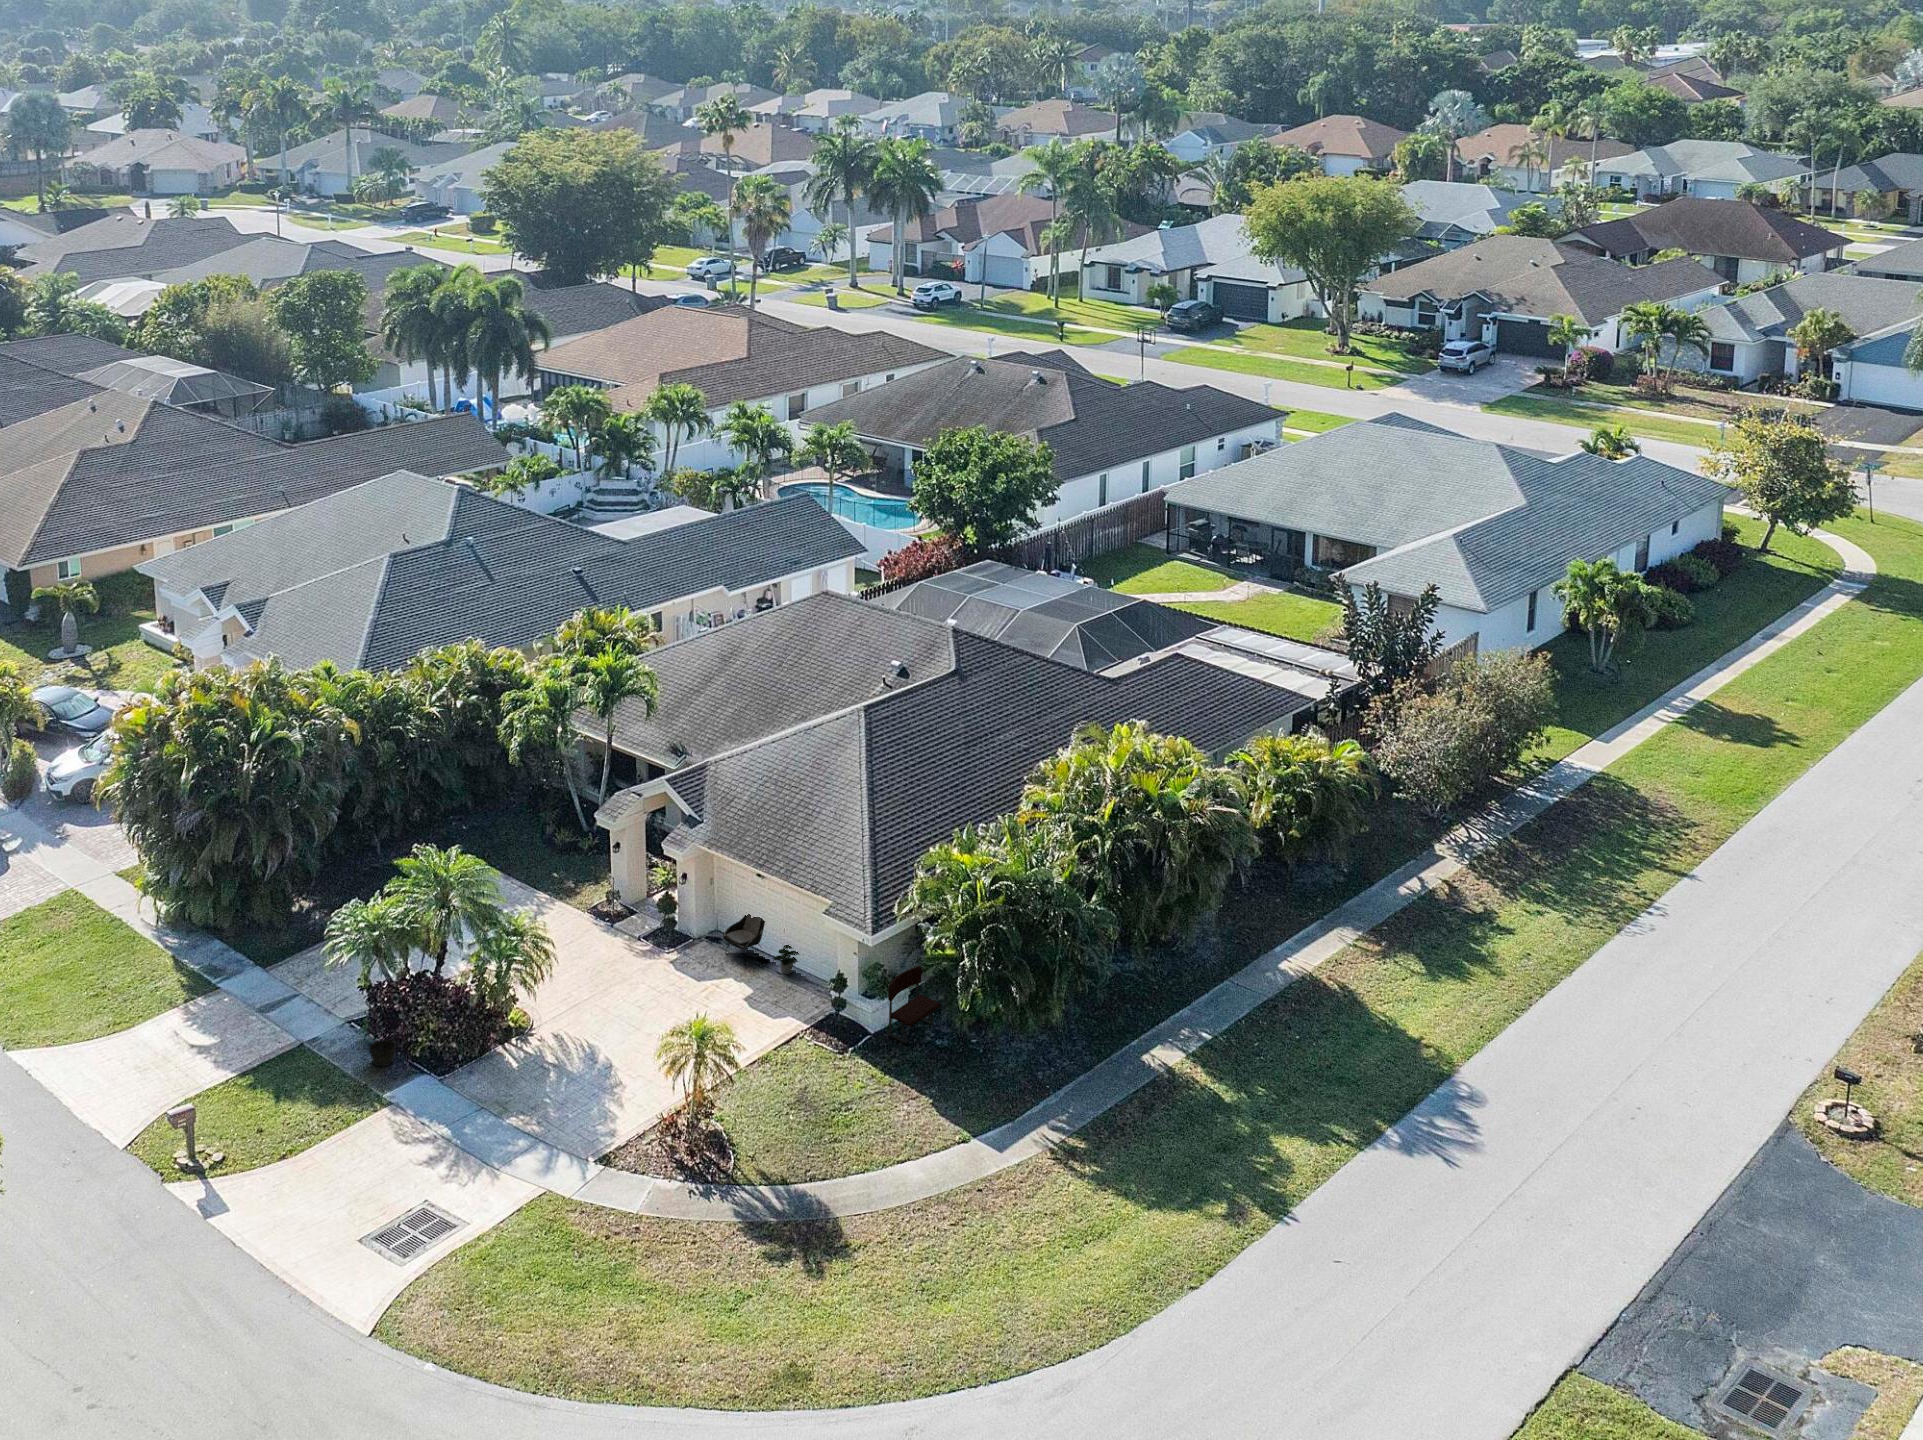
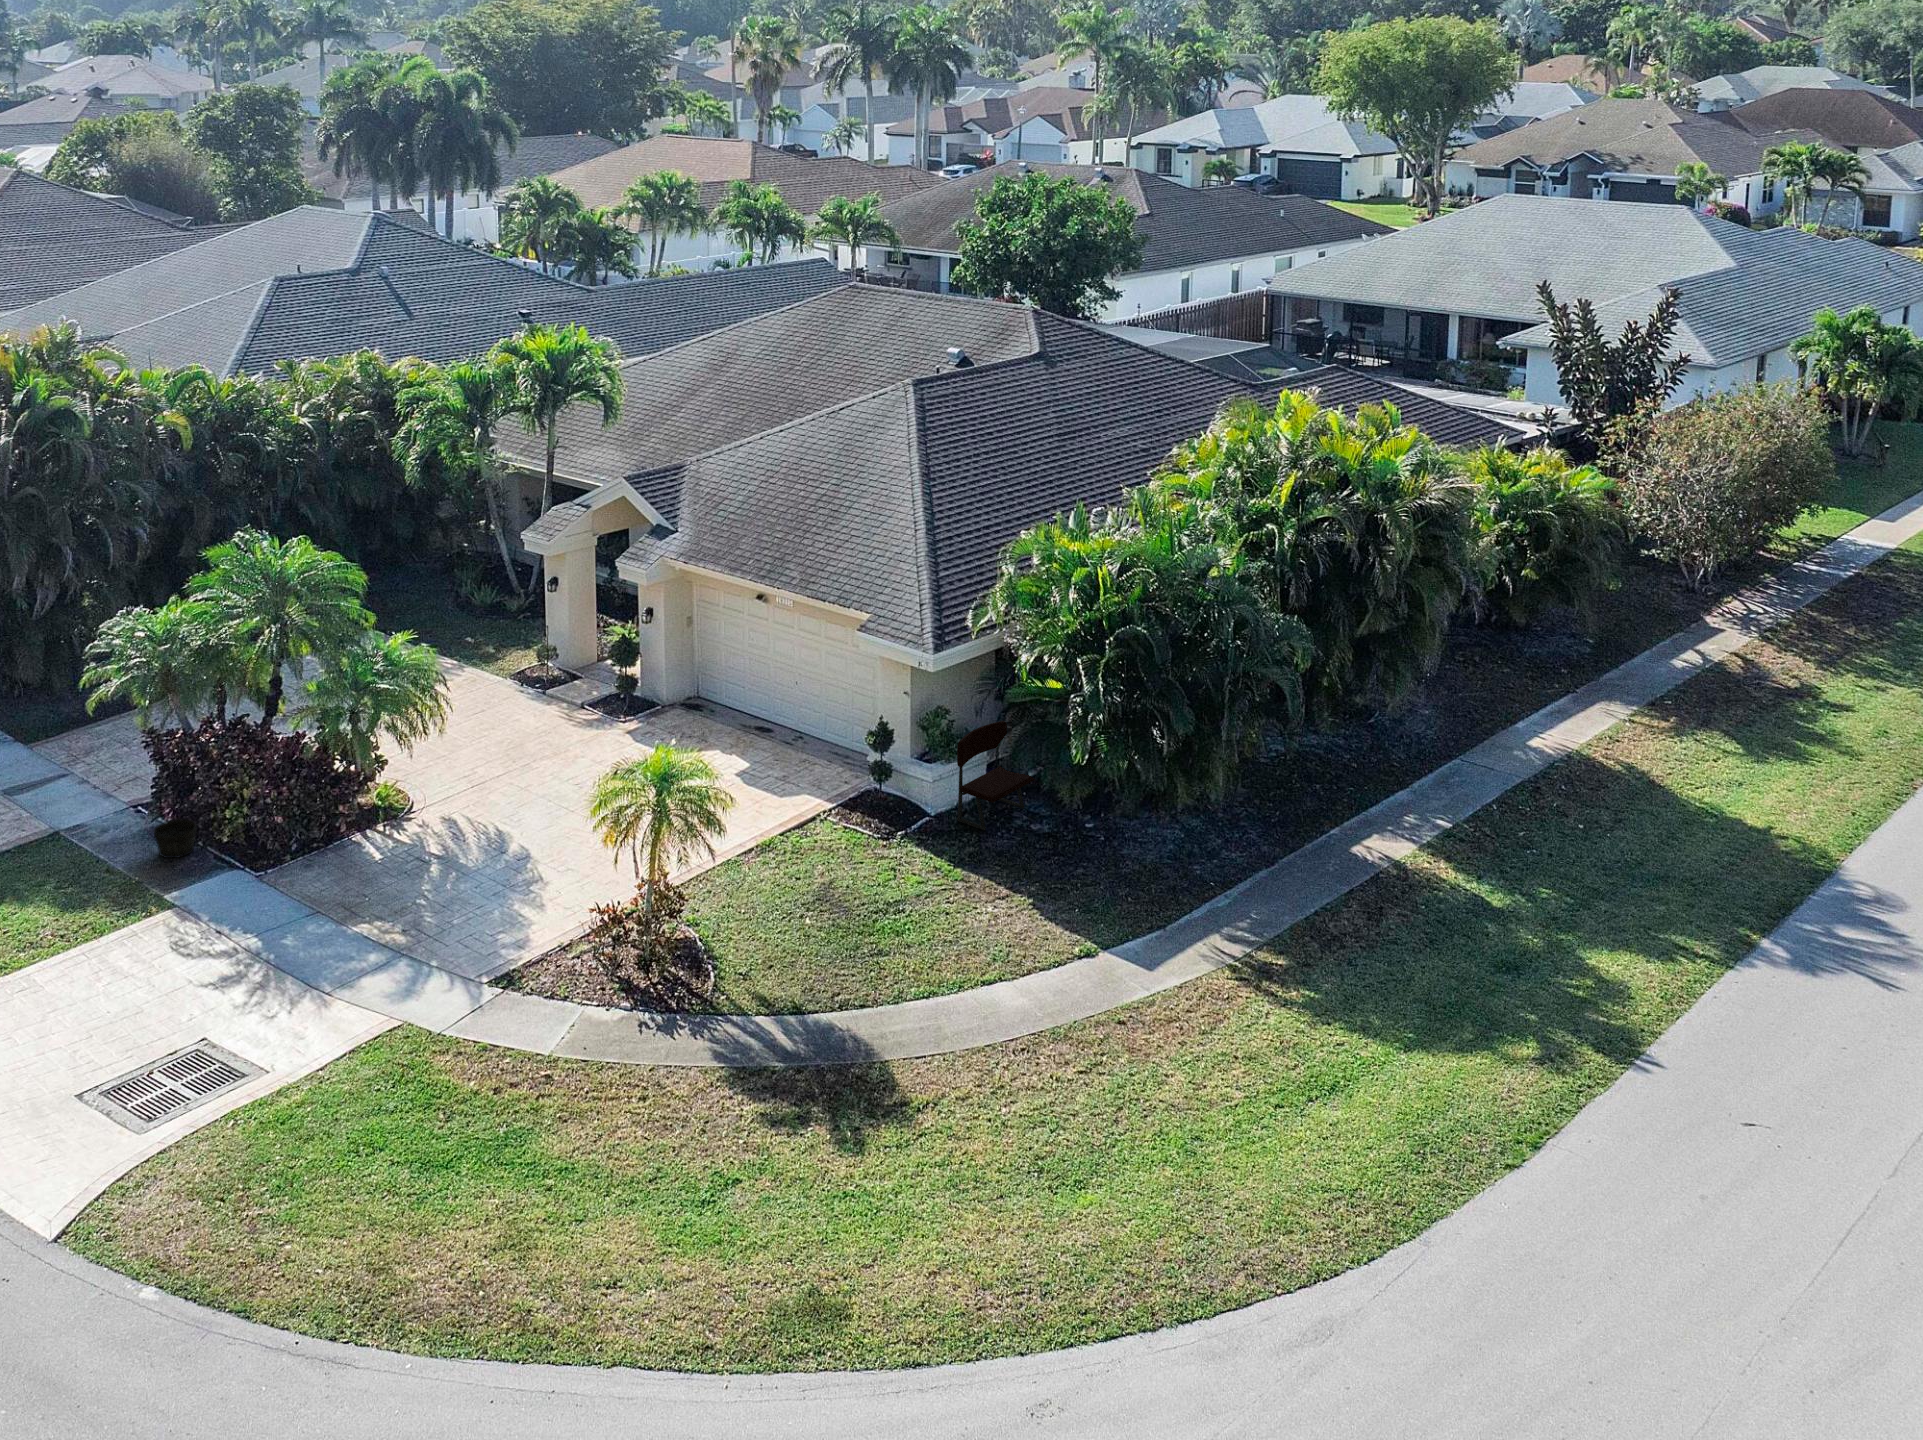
lounge chair: present [723,914,765,965] -> none [708,666,773,740]
potted plant: present [773,945,799,974] -> none [782,709,823,750]

